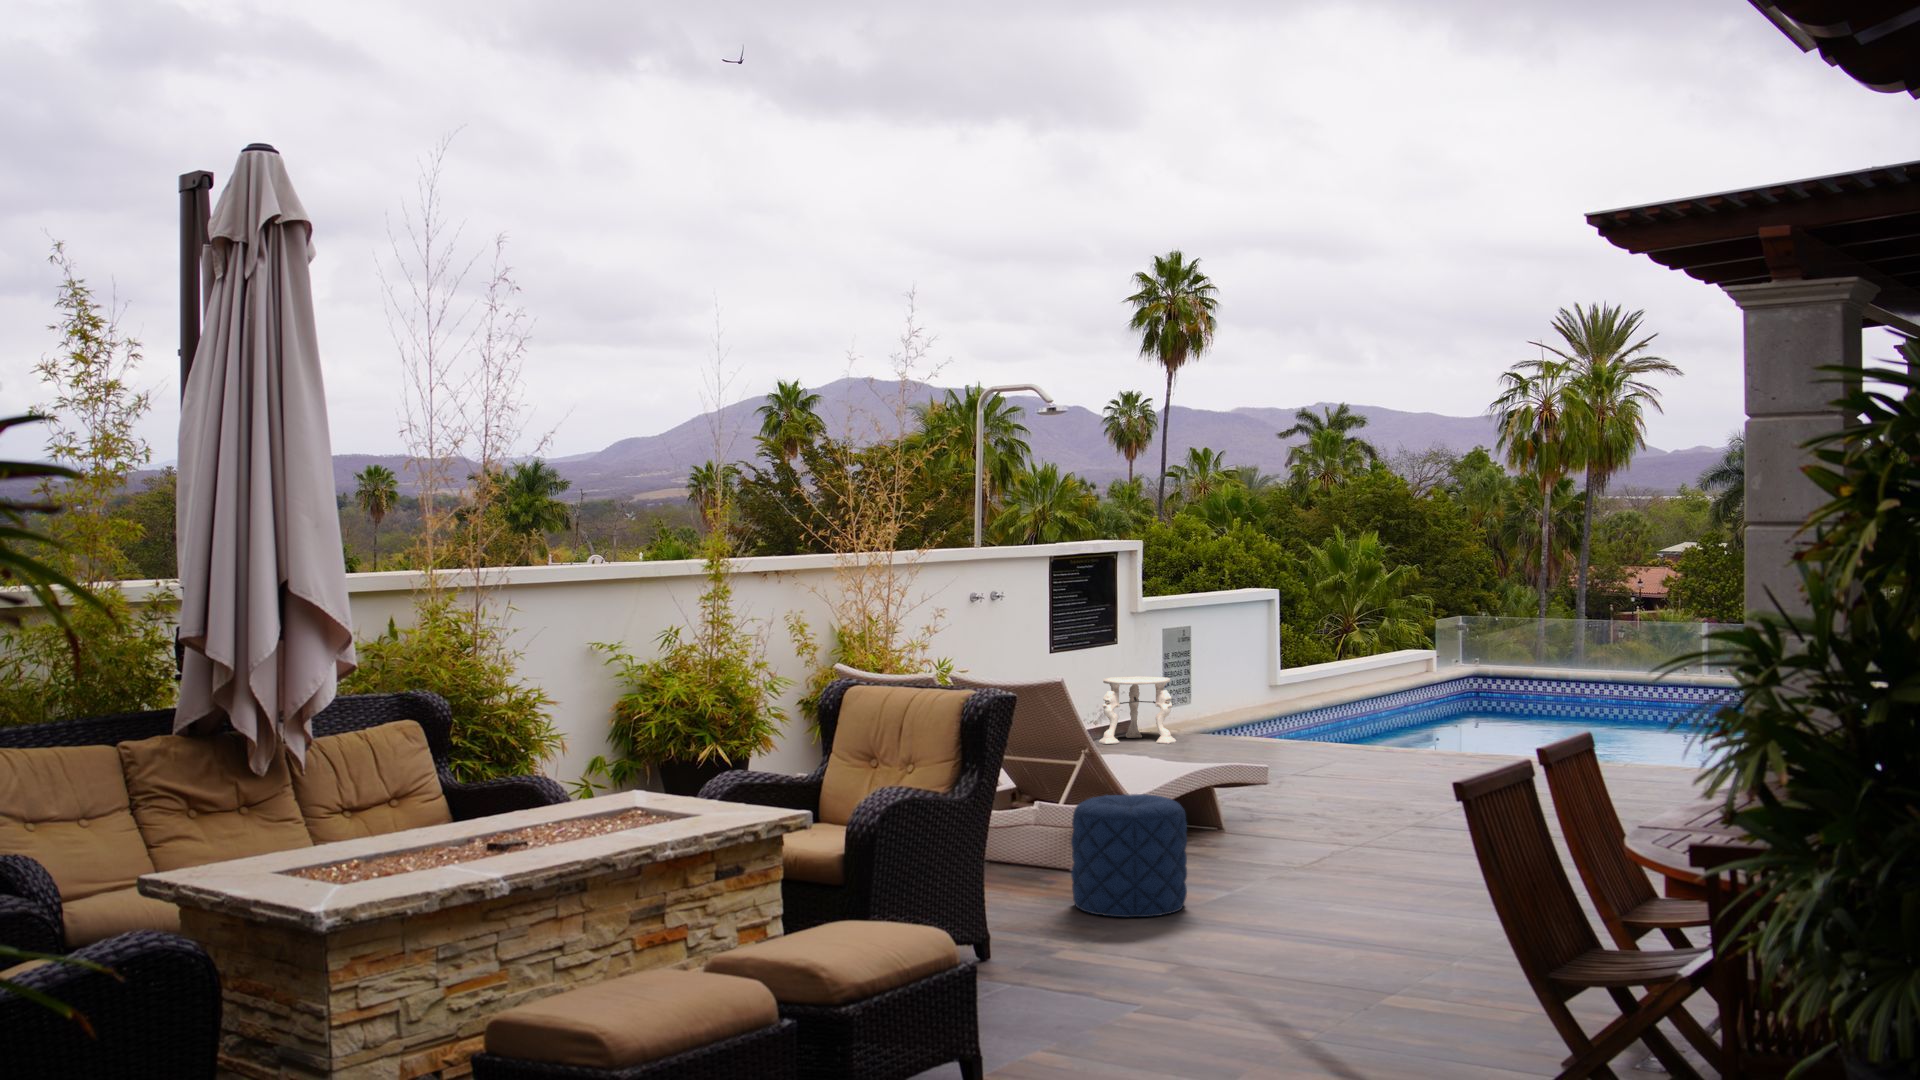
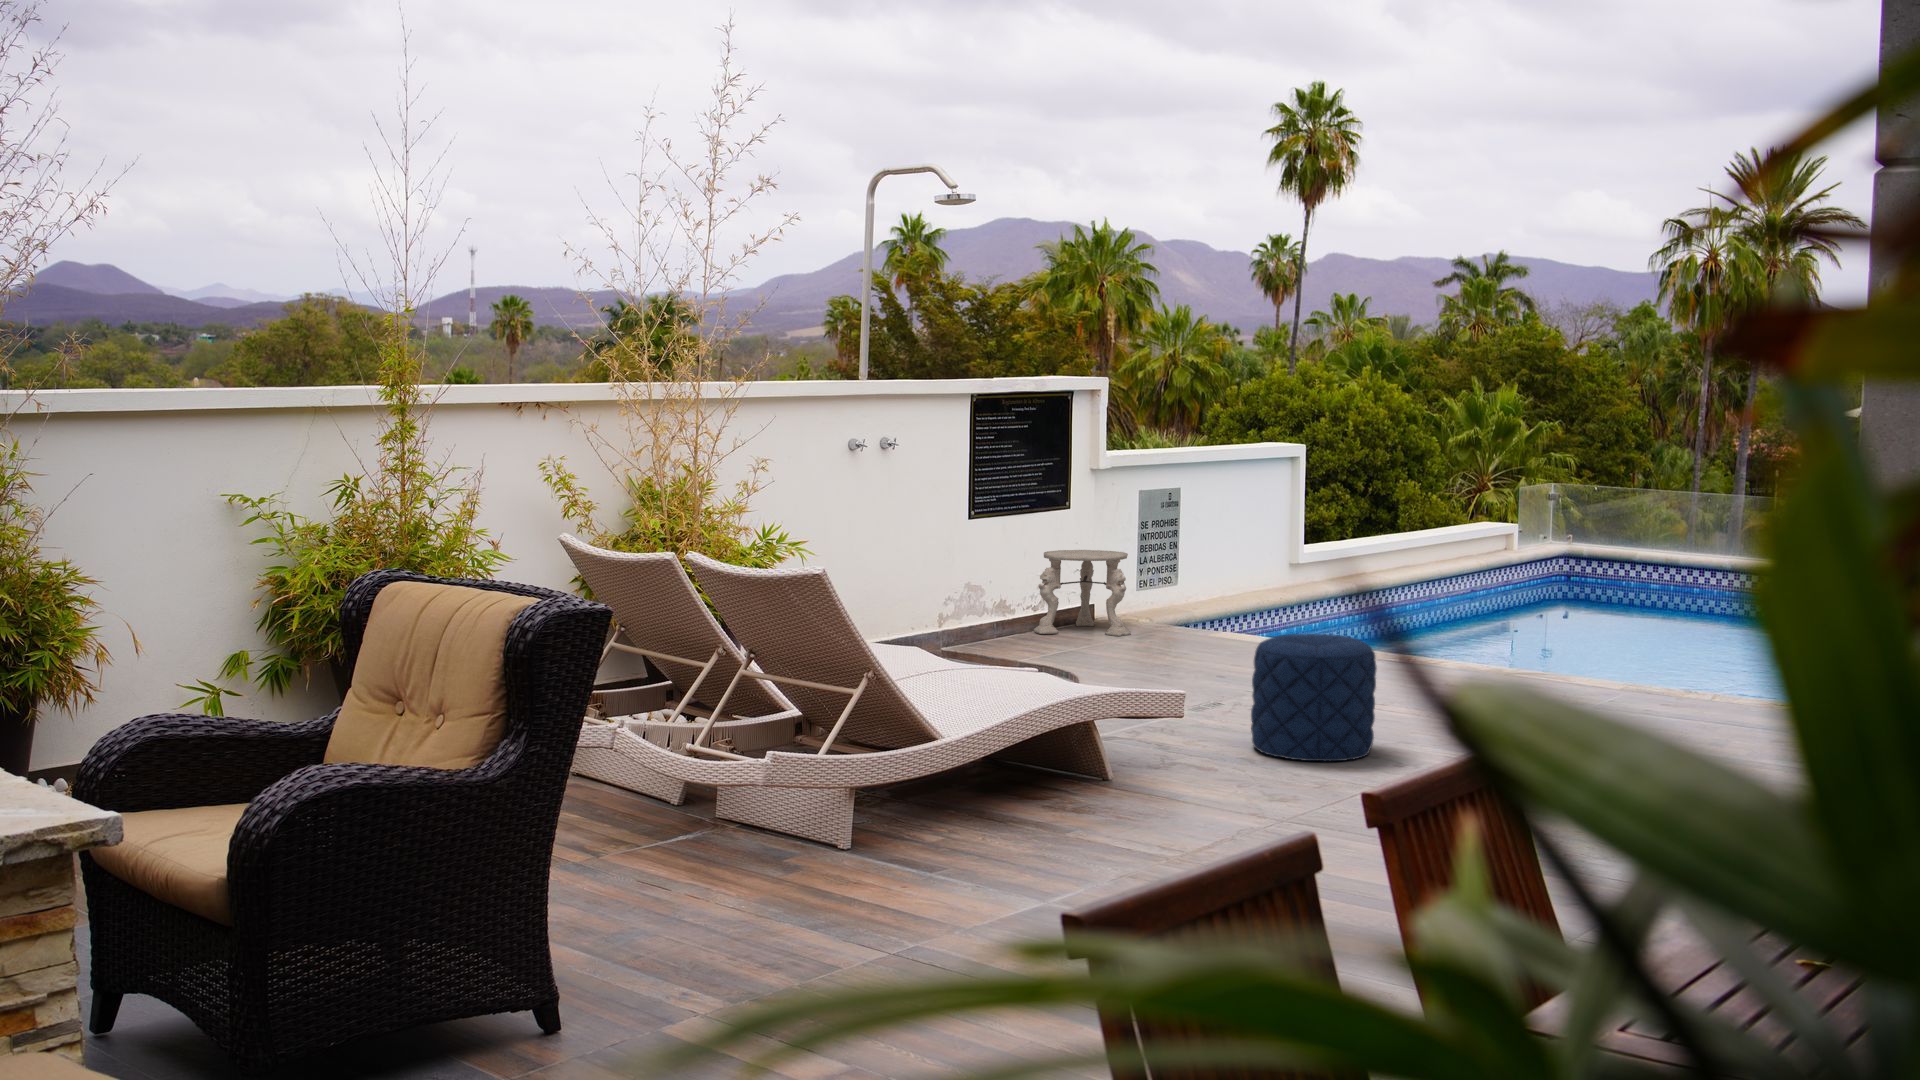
pouf: present [1071,794,1187,917] -> present [1251,634,1377,761]

